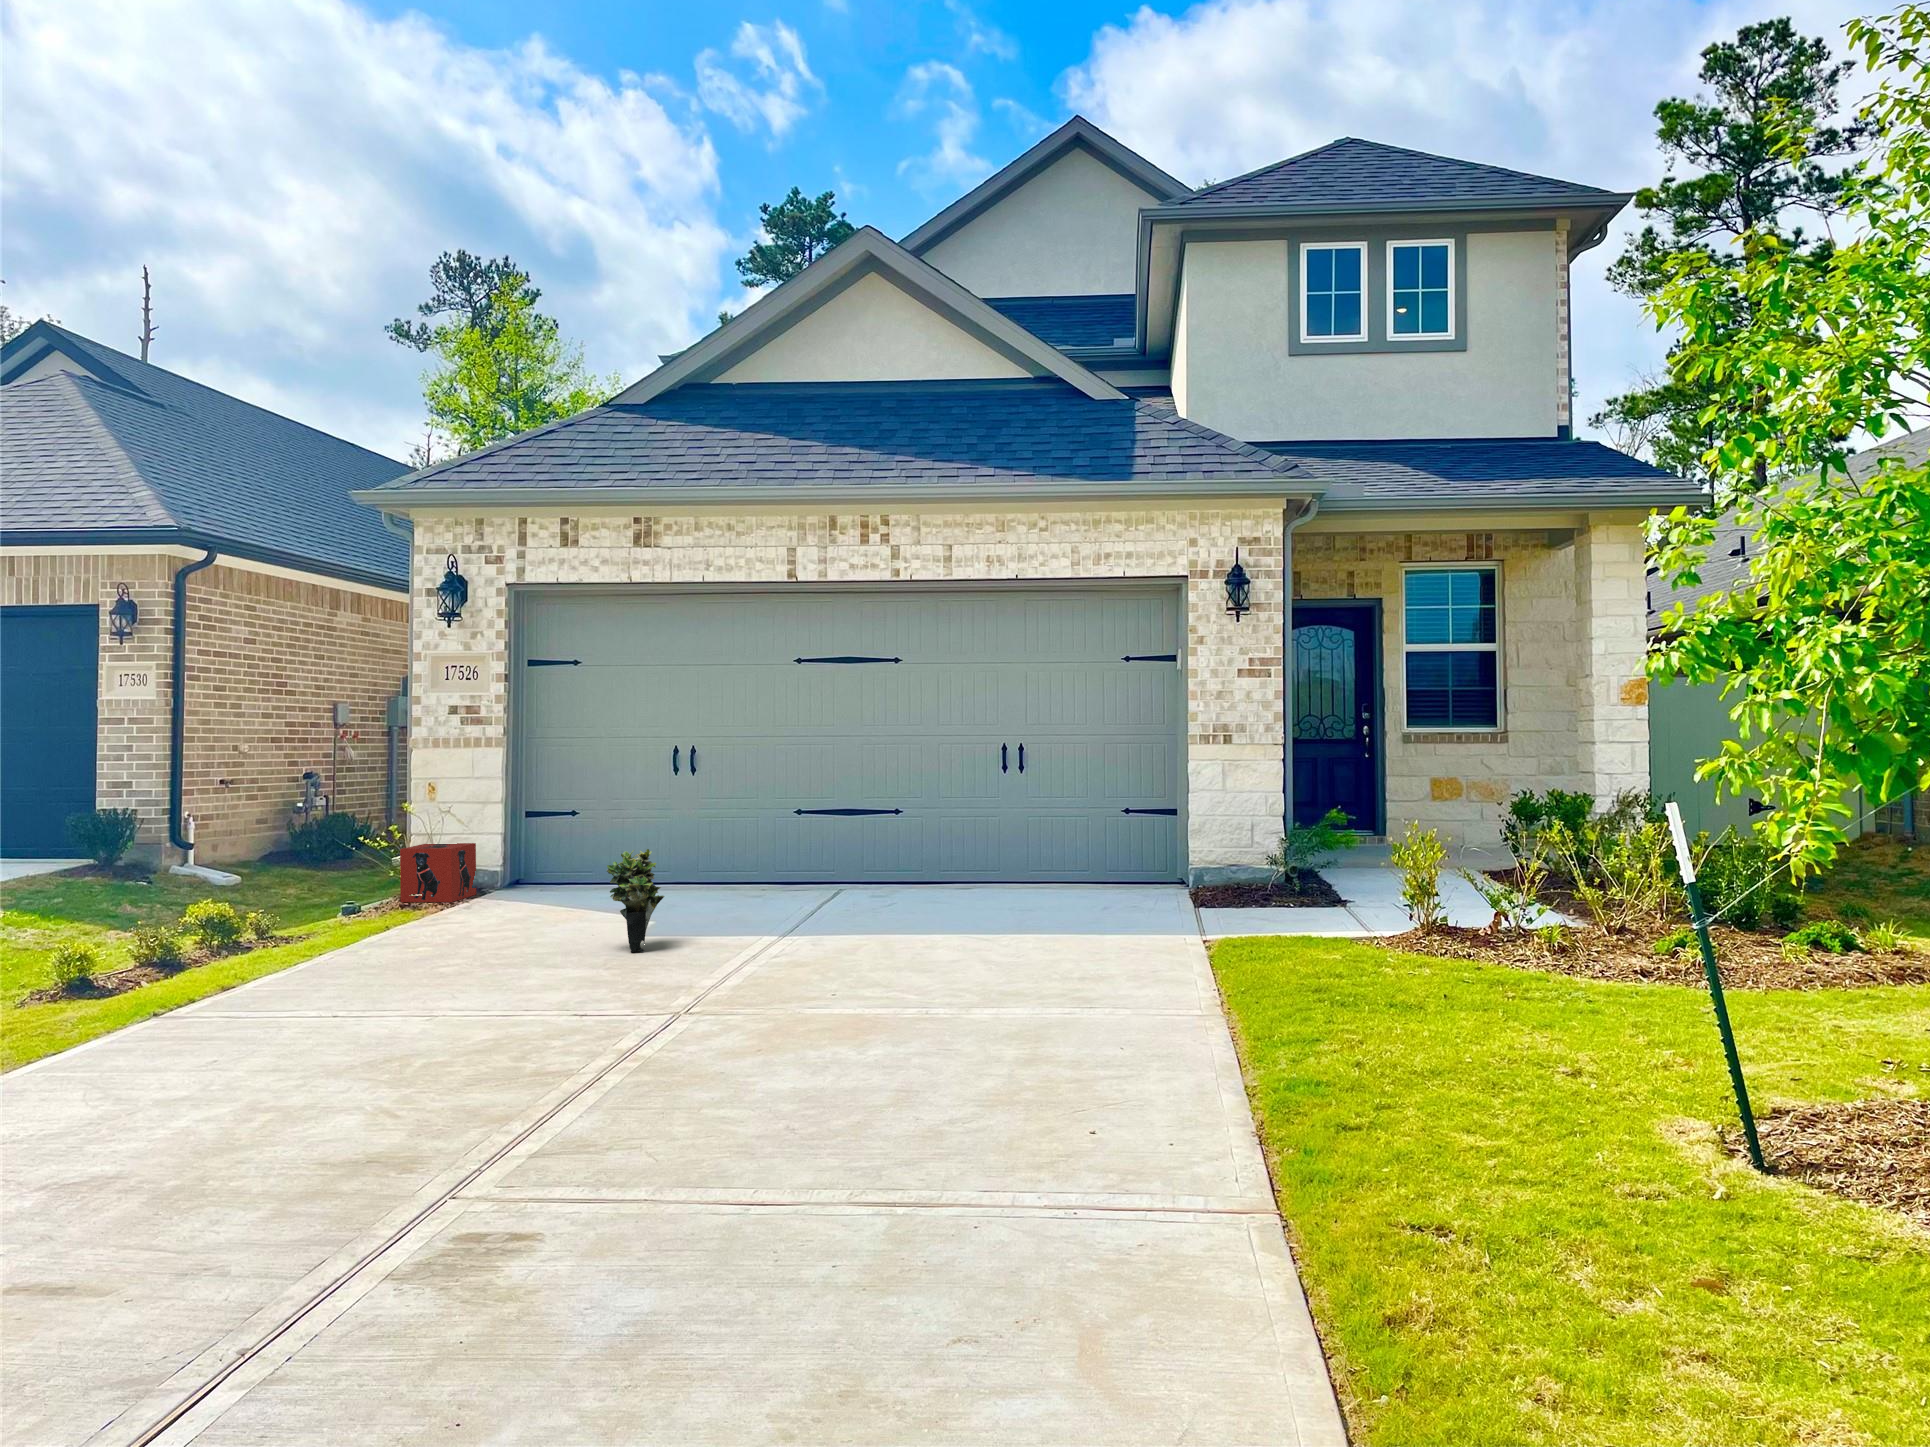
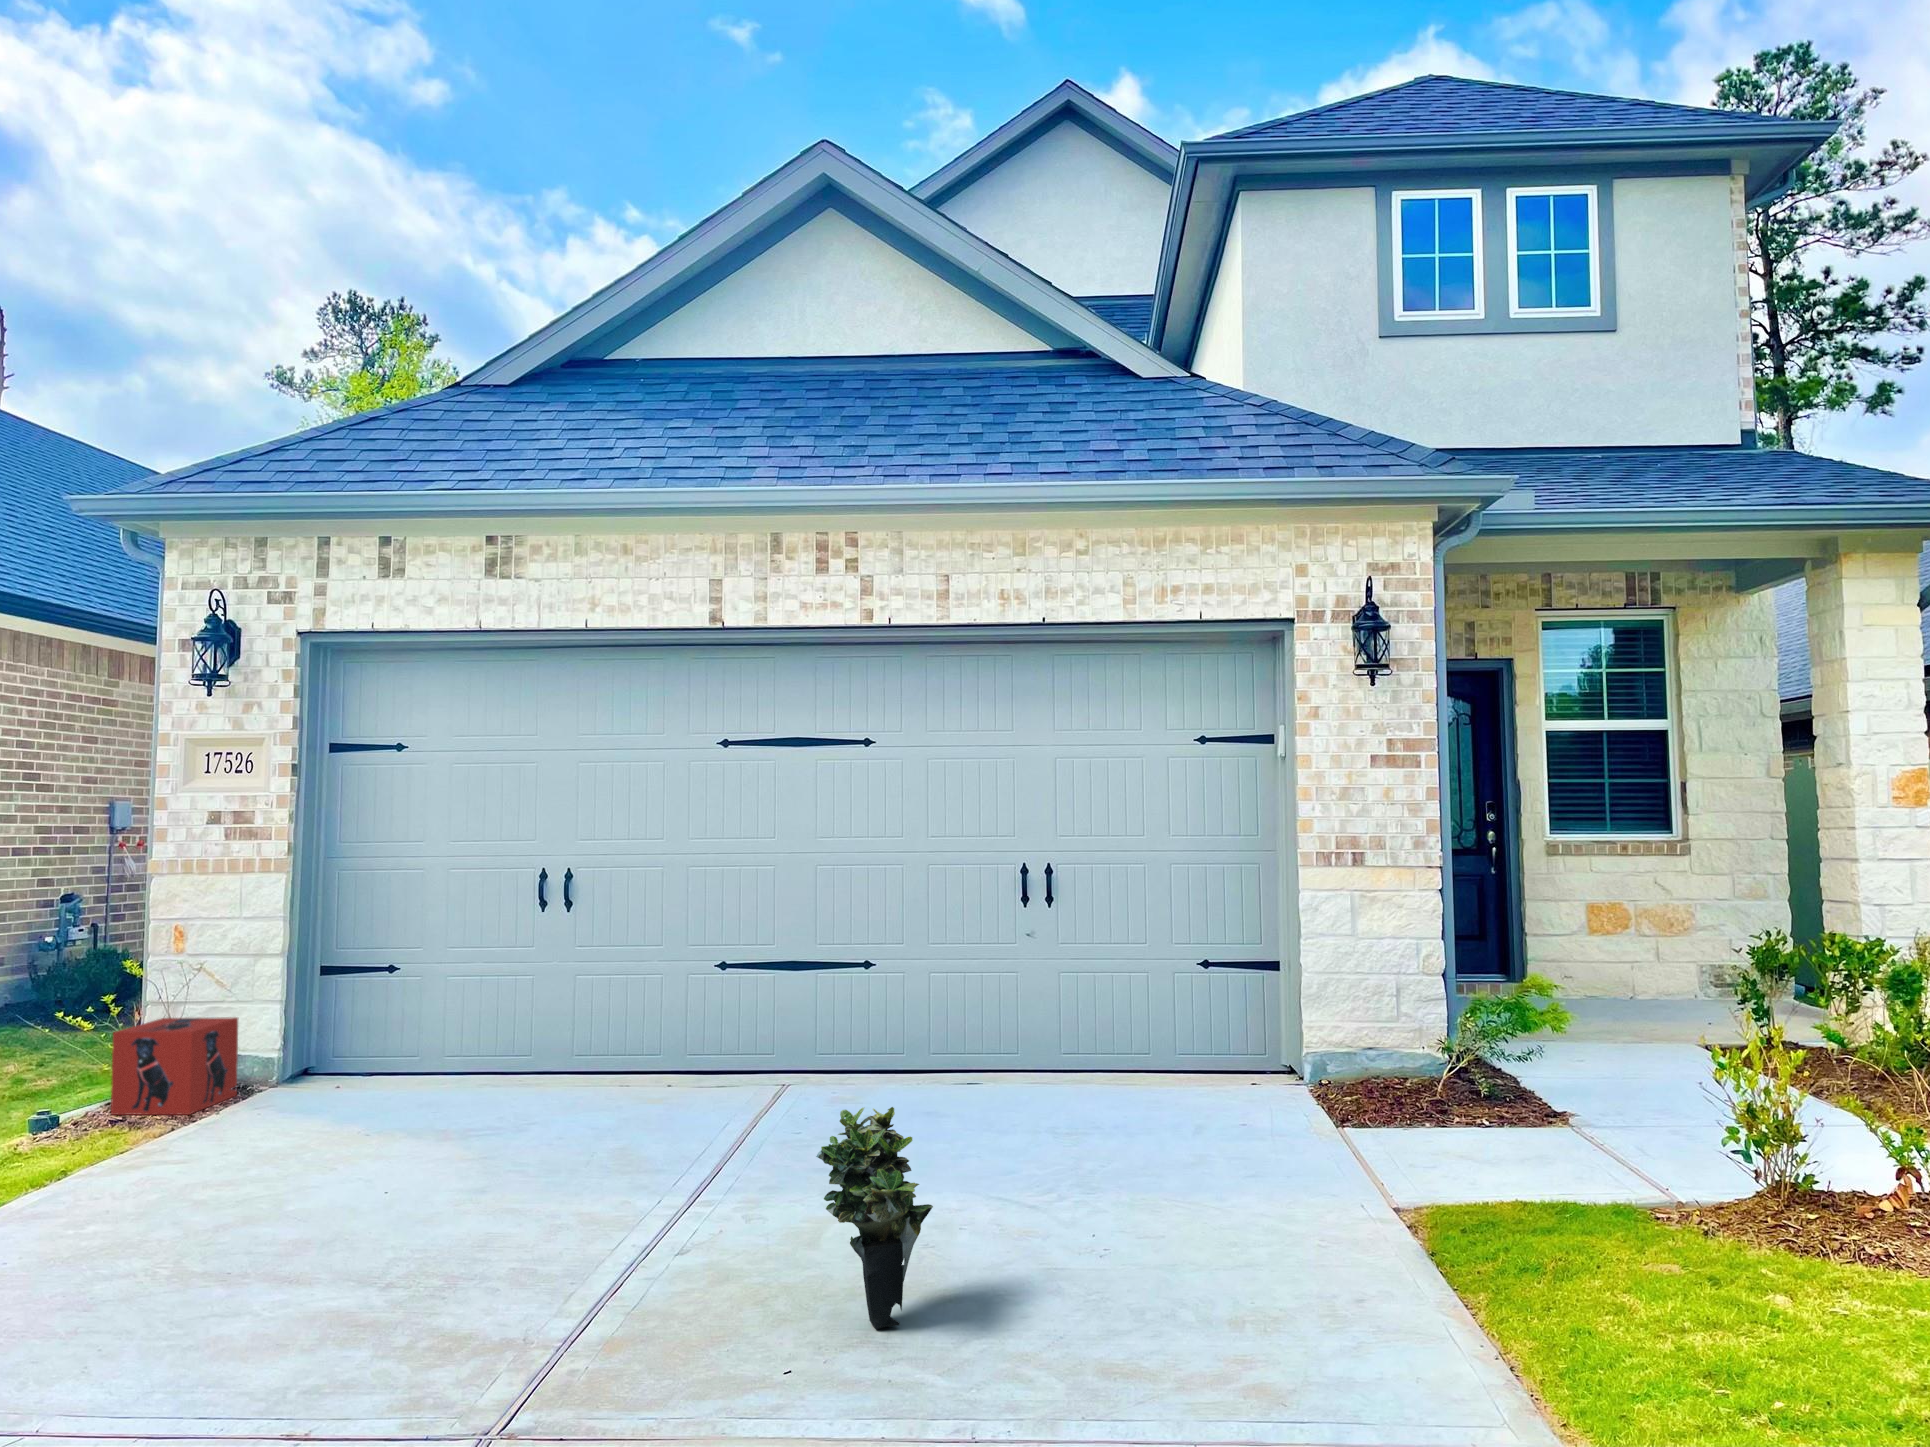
potted plant: present [606,849,664,952] -> present [816,1107,933,1329]

